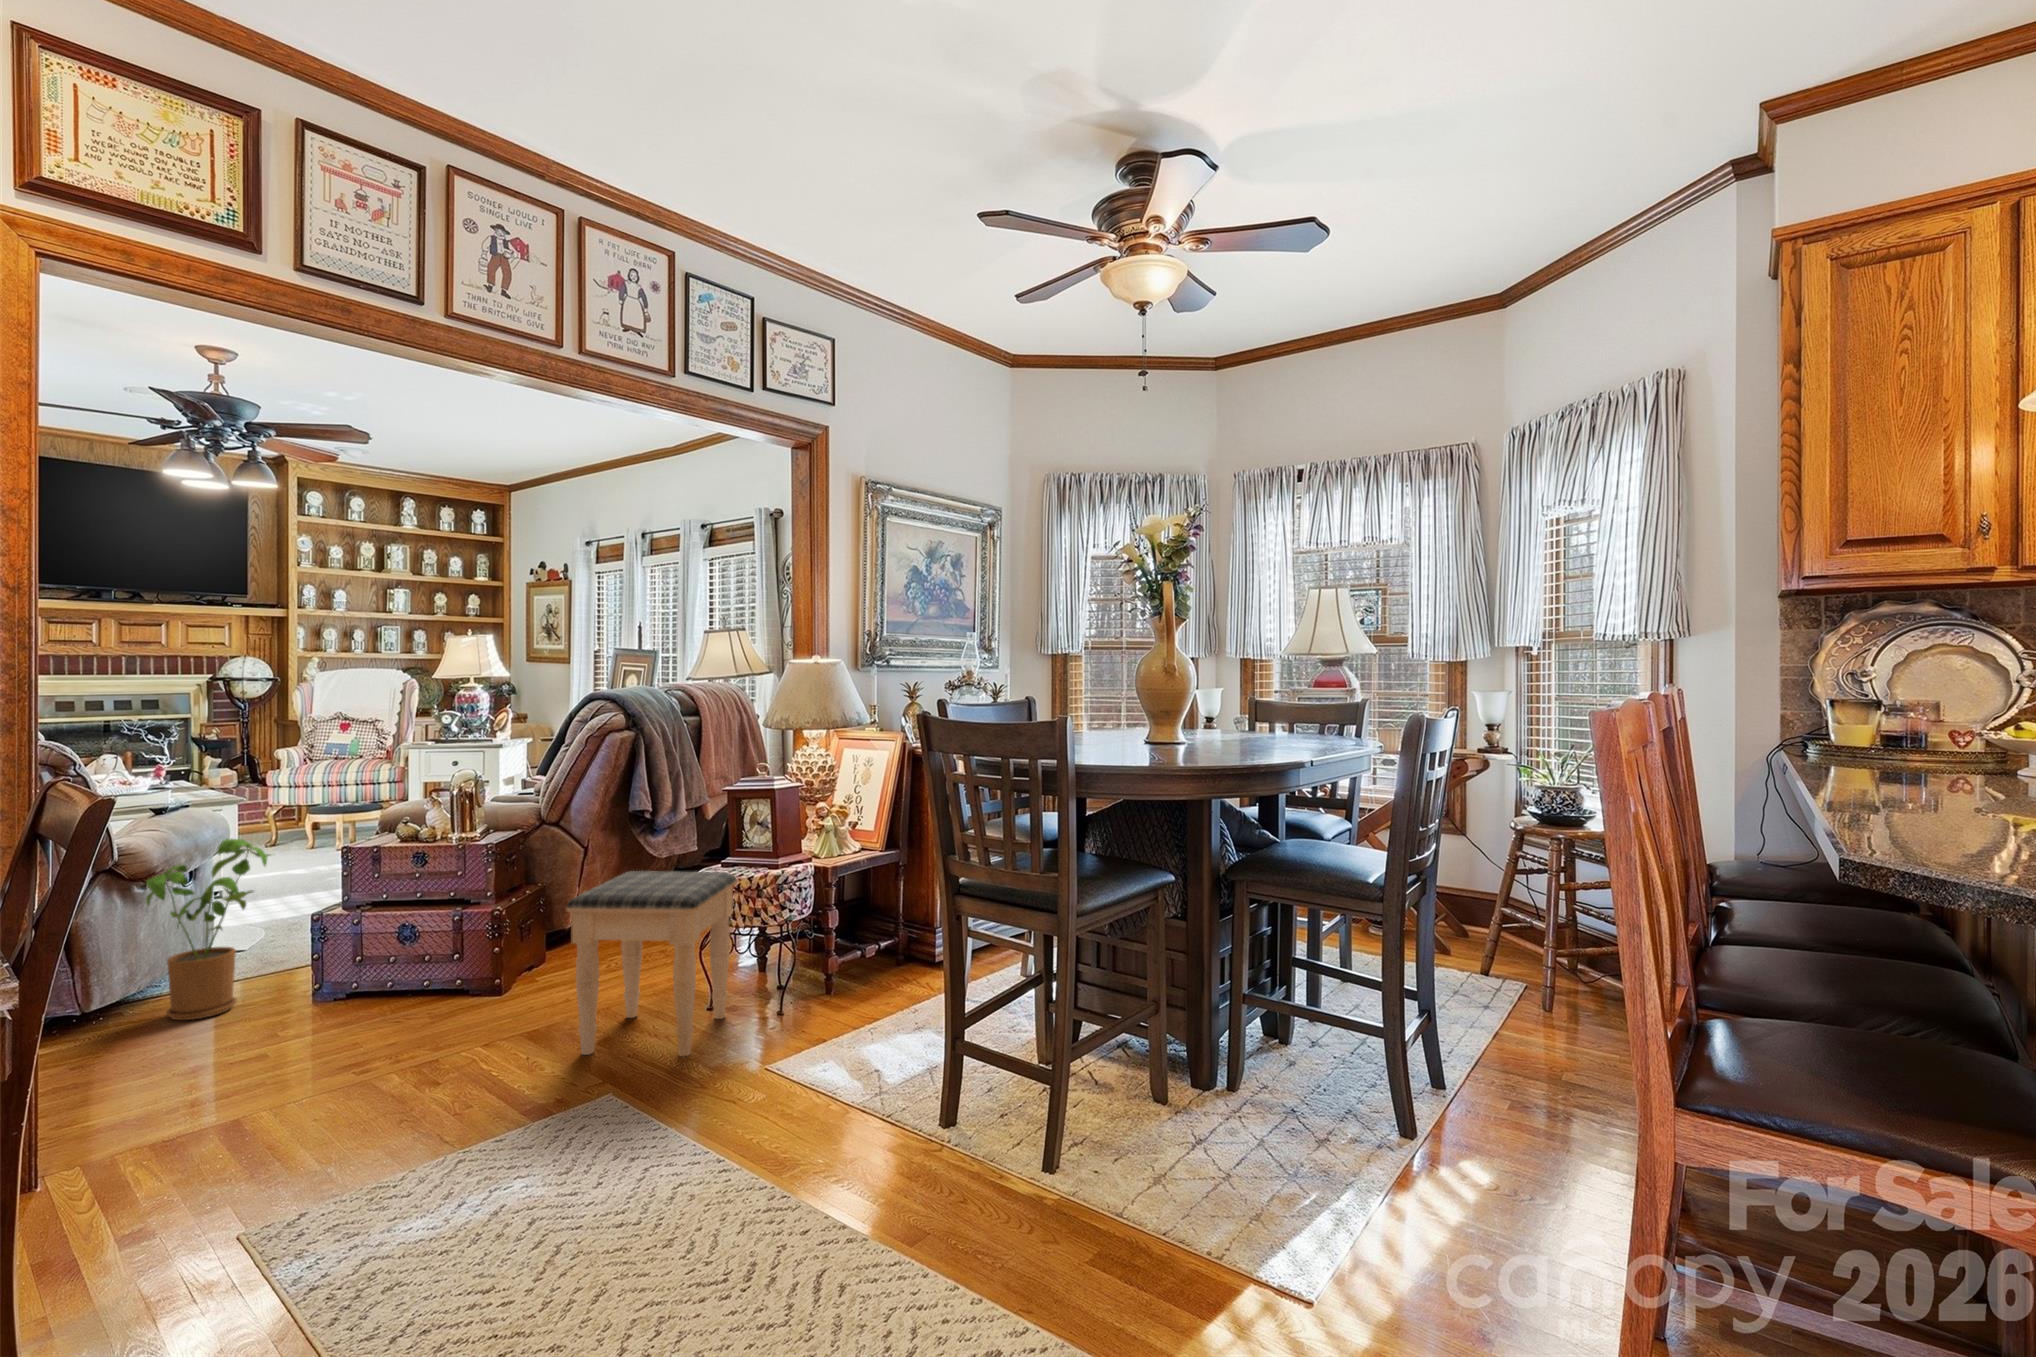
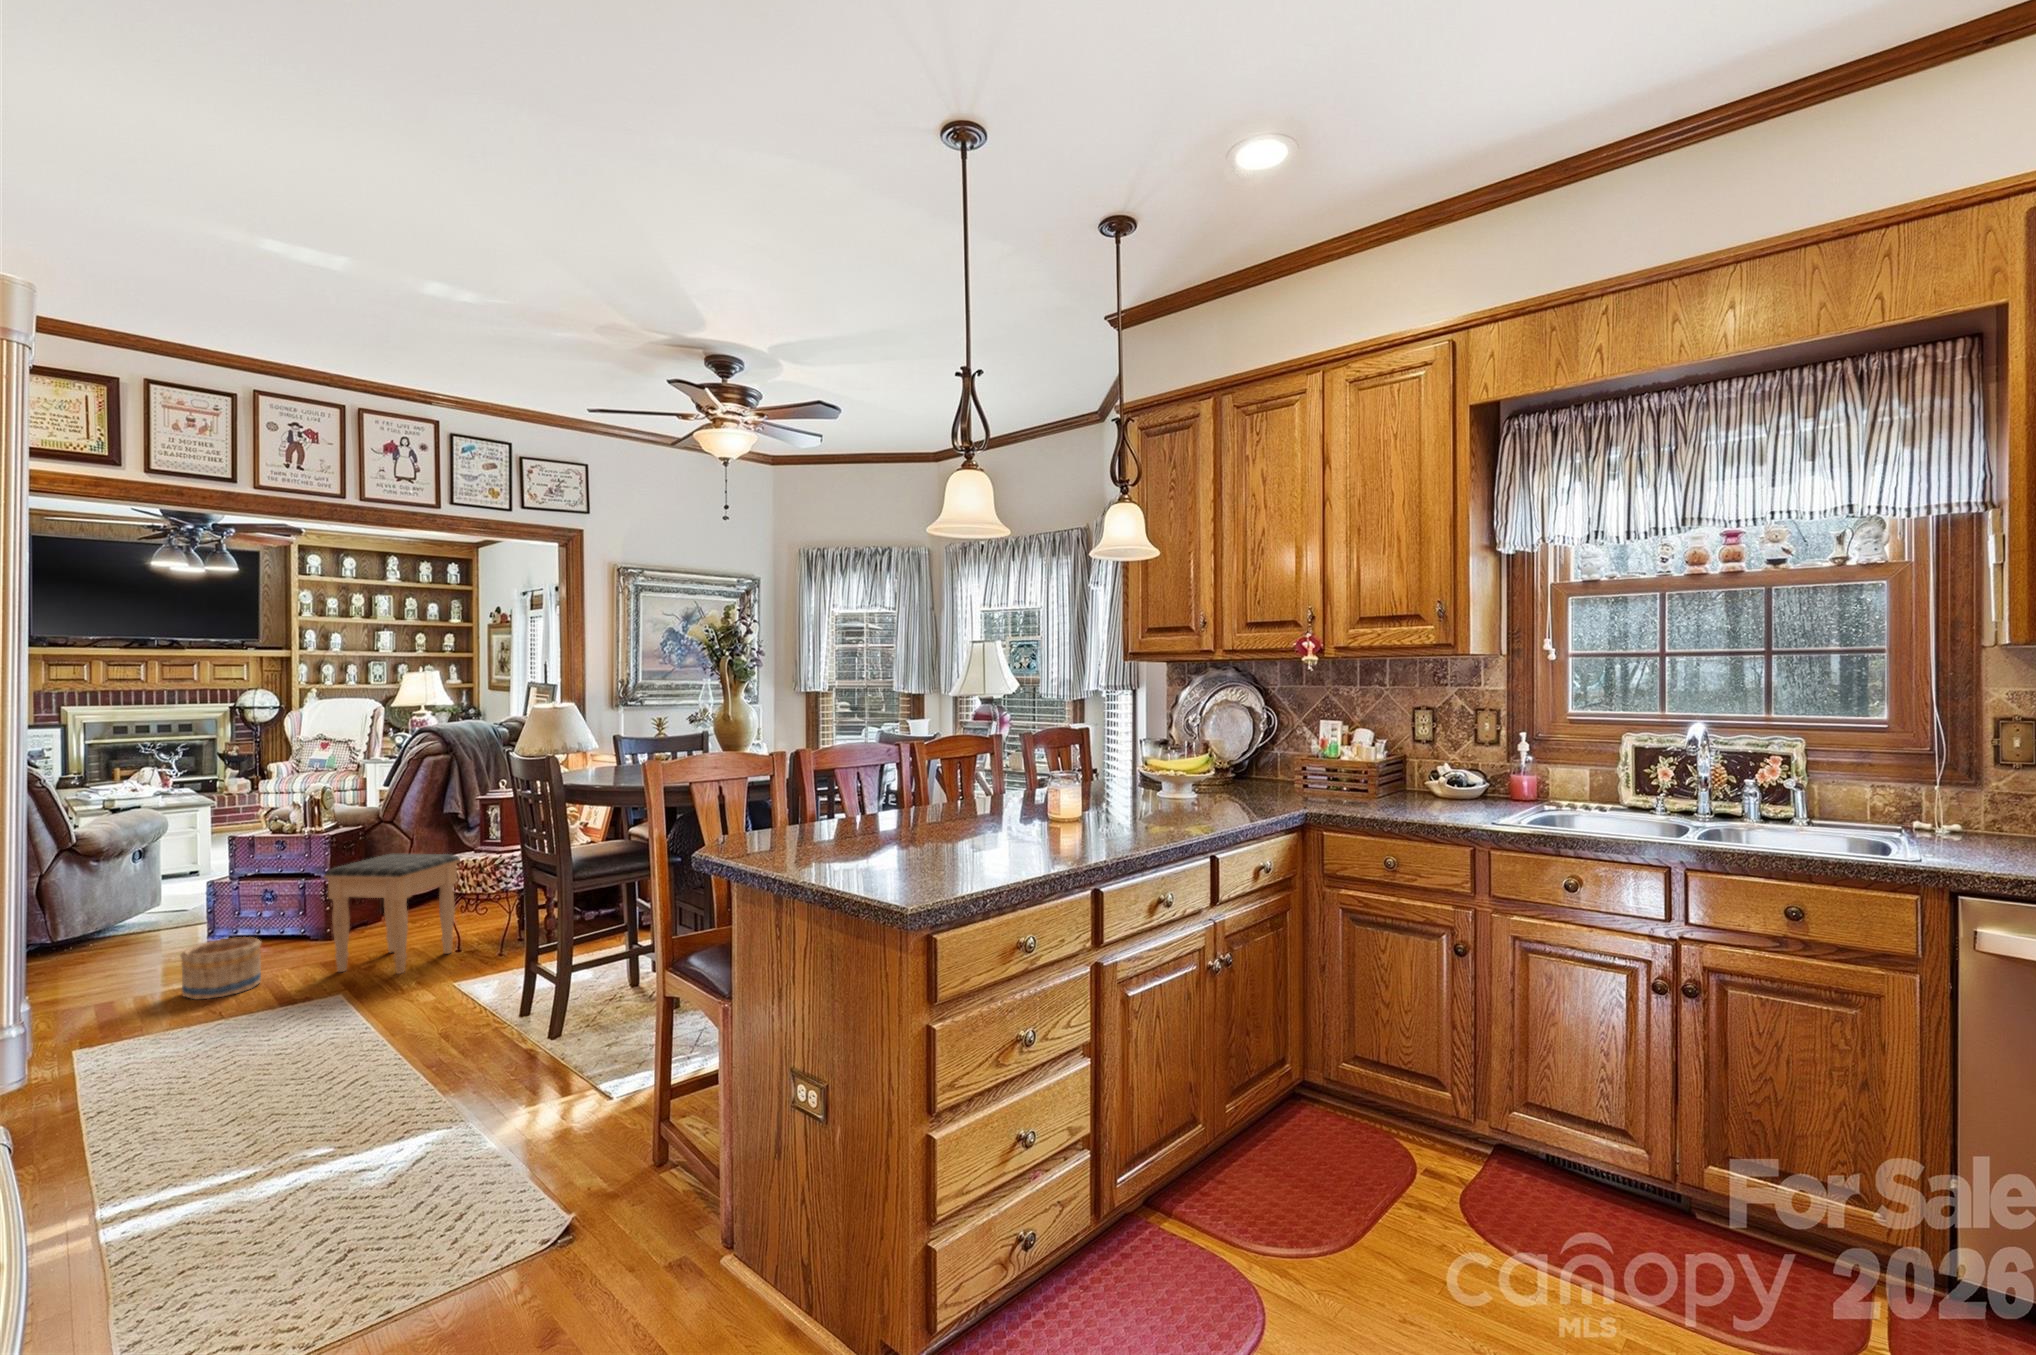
house plant: present [146,838,270,1020] -> none [93,831,183,951]
basket: none [361,1005,478,1114] -> present [180,937,261,999]

